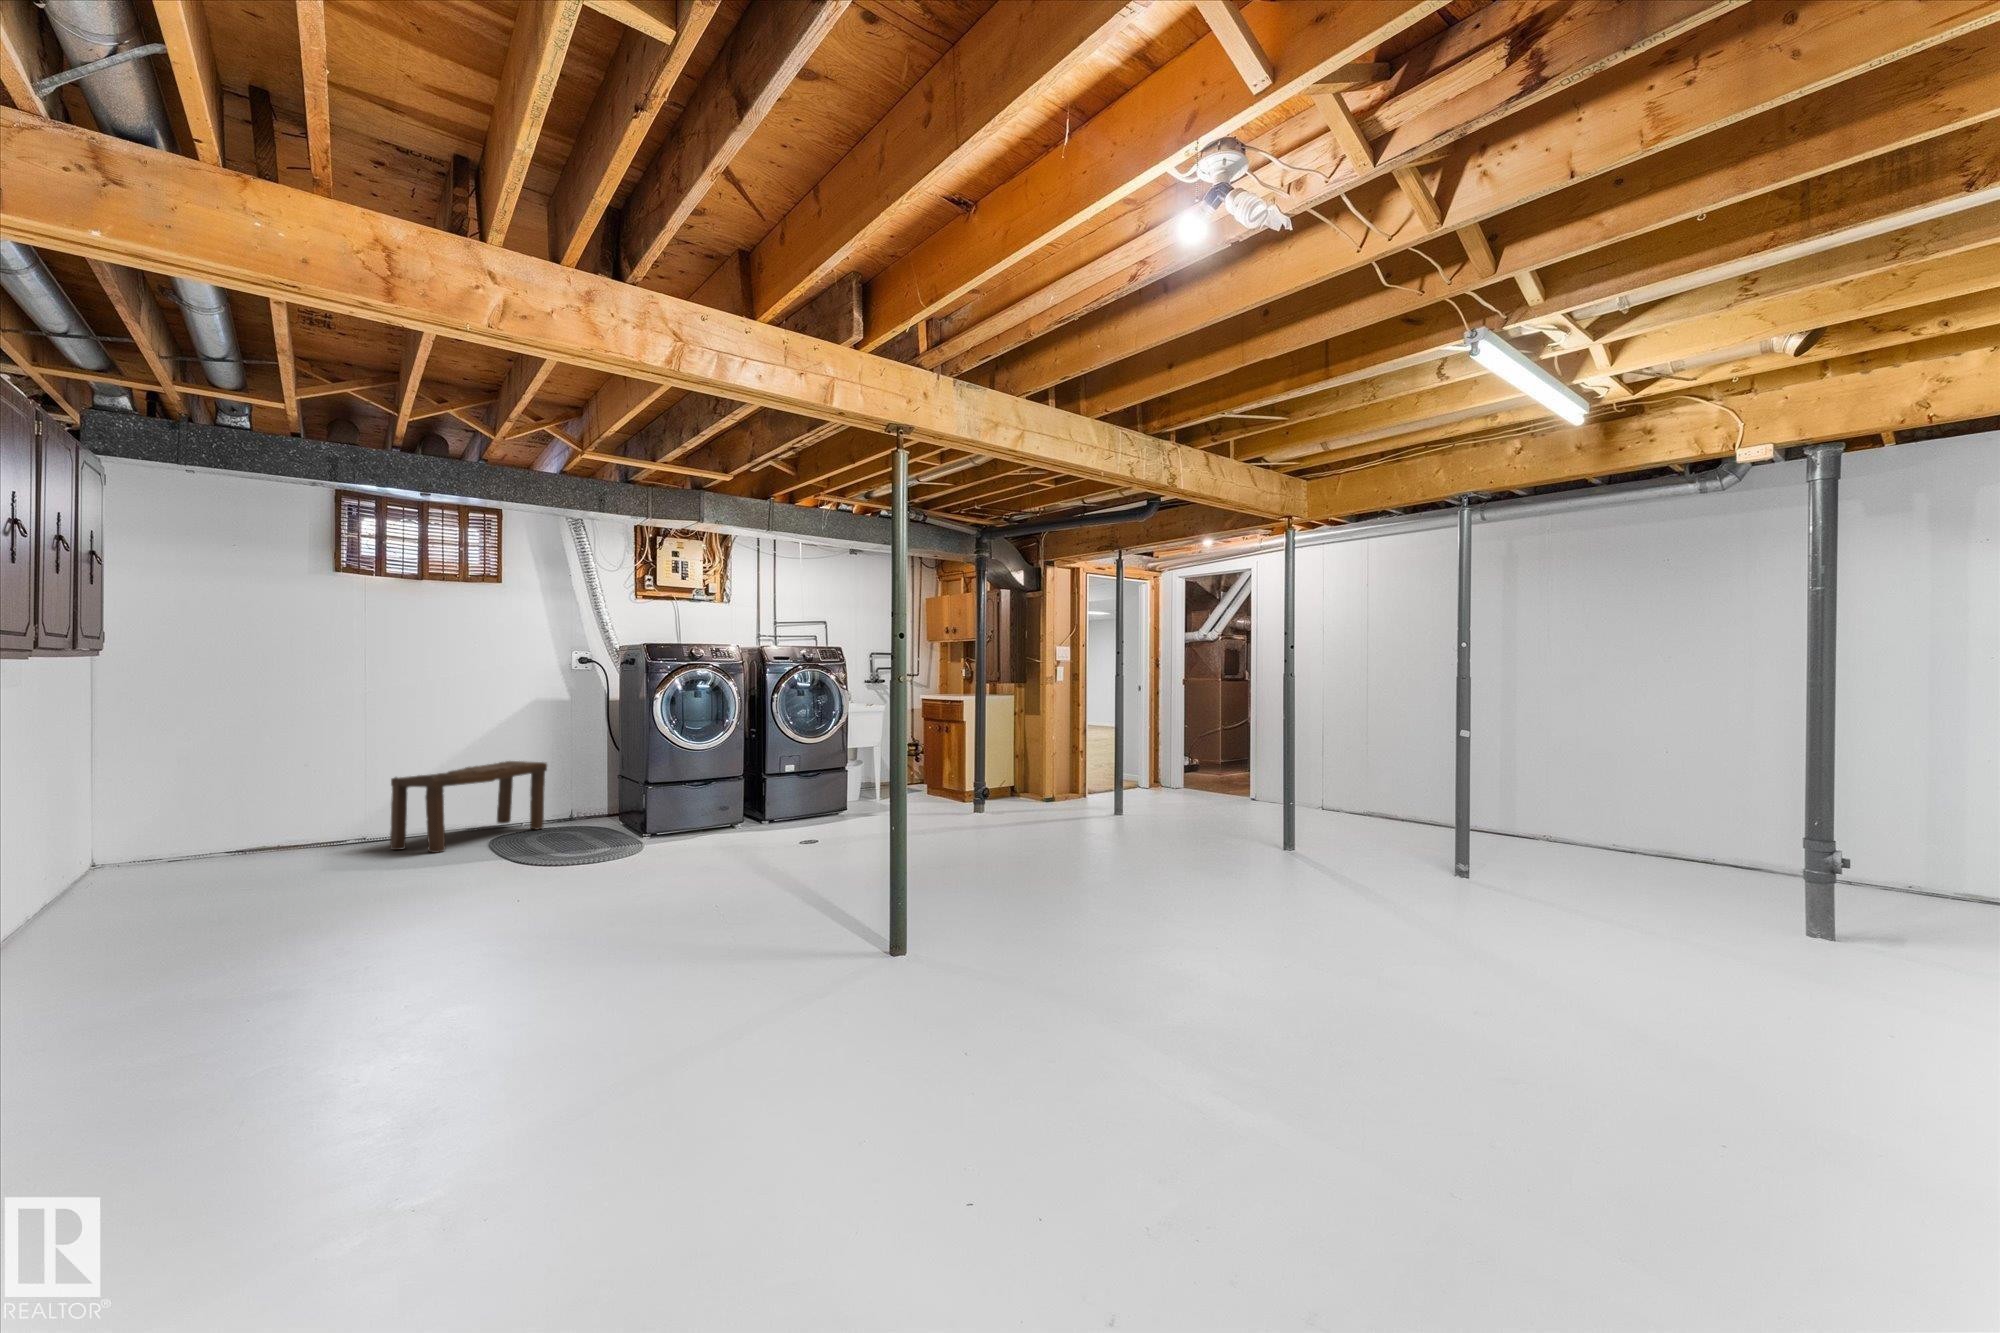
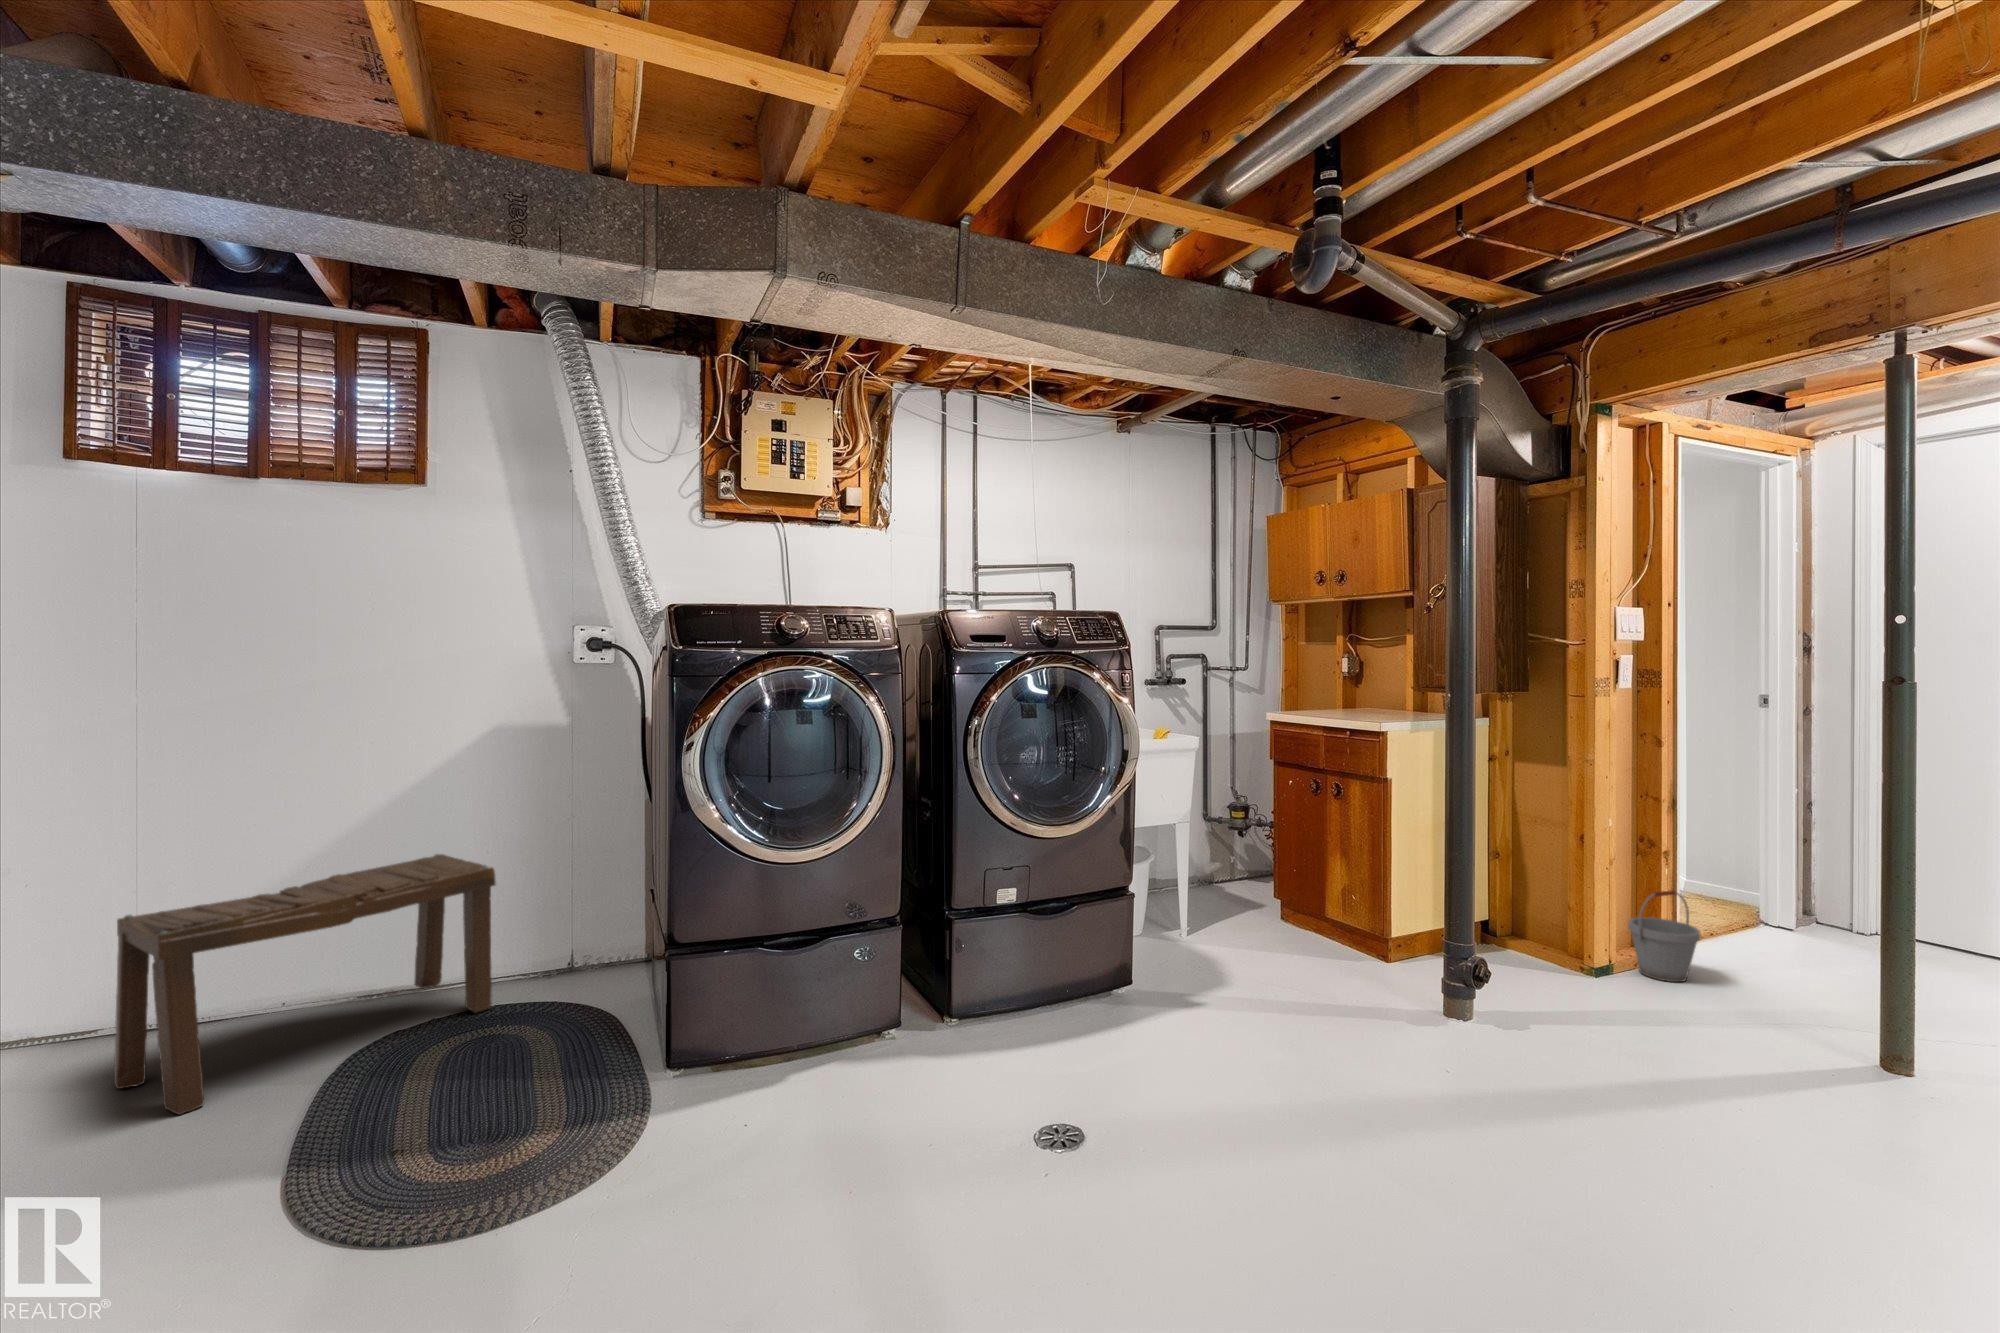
bucket: none [1061,766,1086,803] -> present [1628,891,1700,982]

